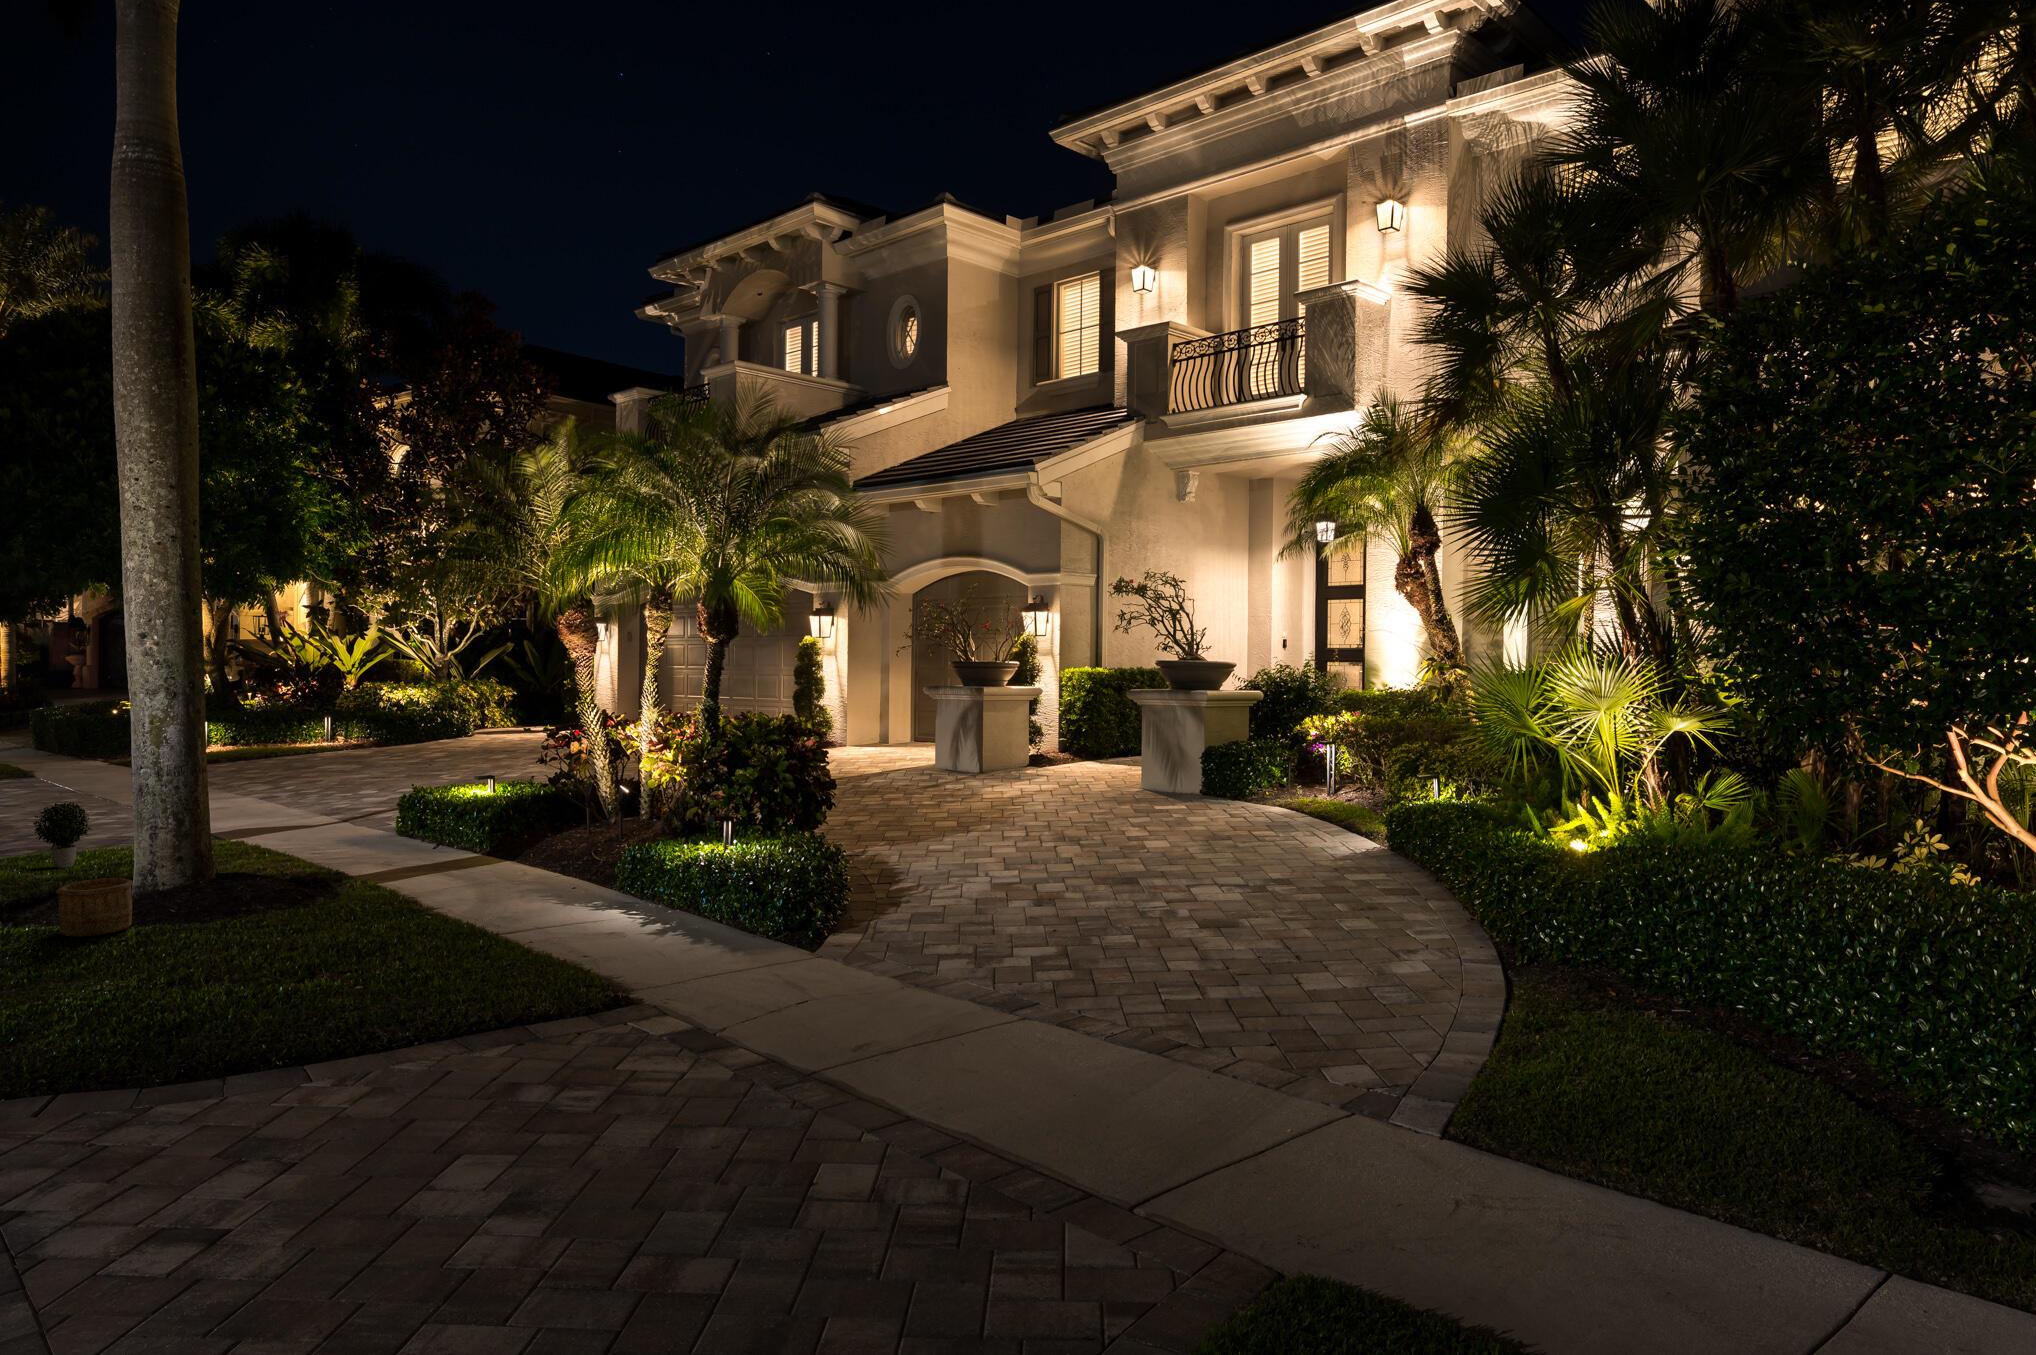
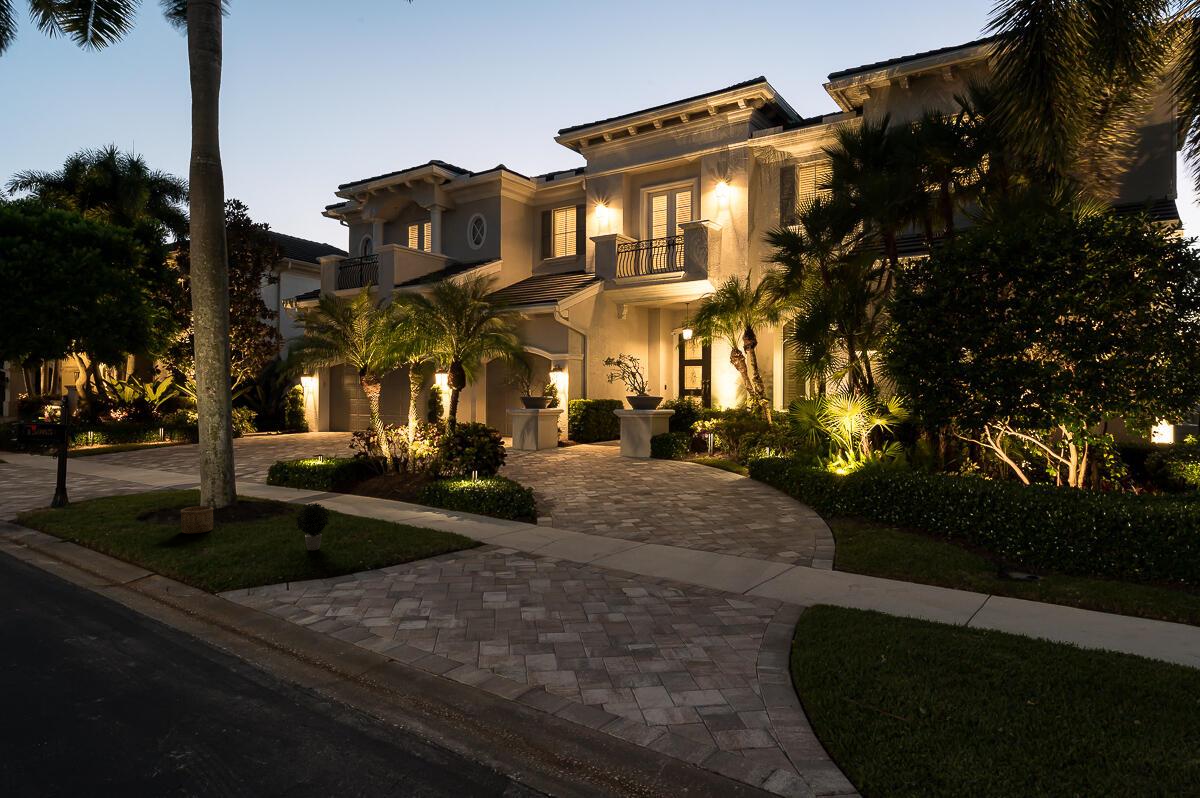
potted plant: present [33,802,92,868] -> present [296,503,330,551]

